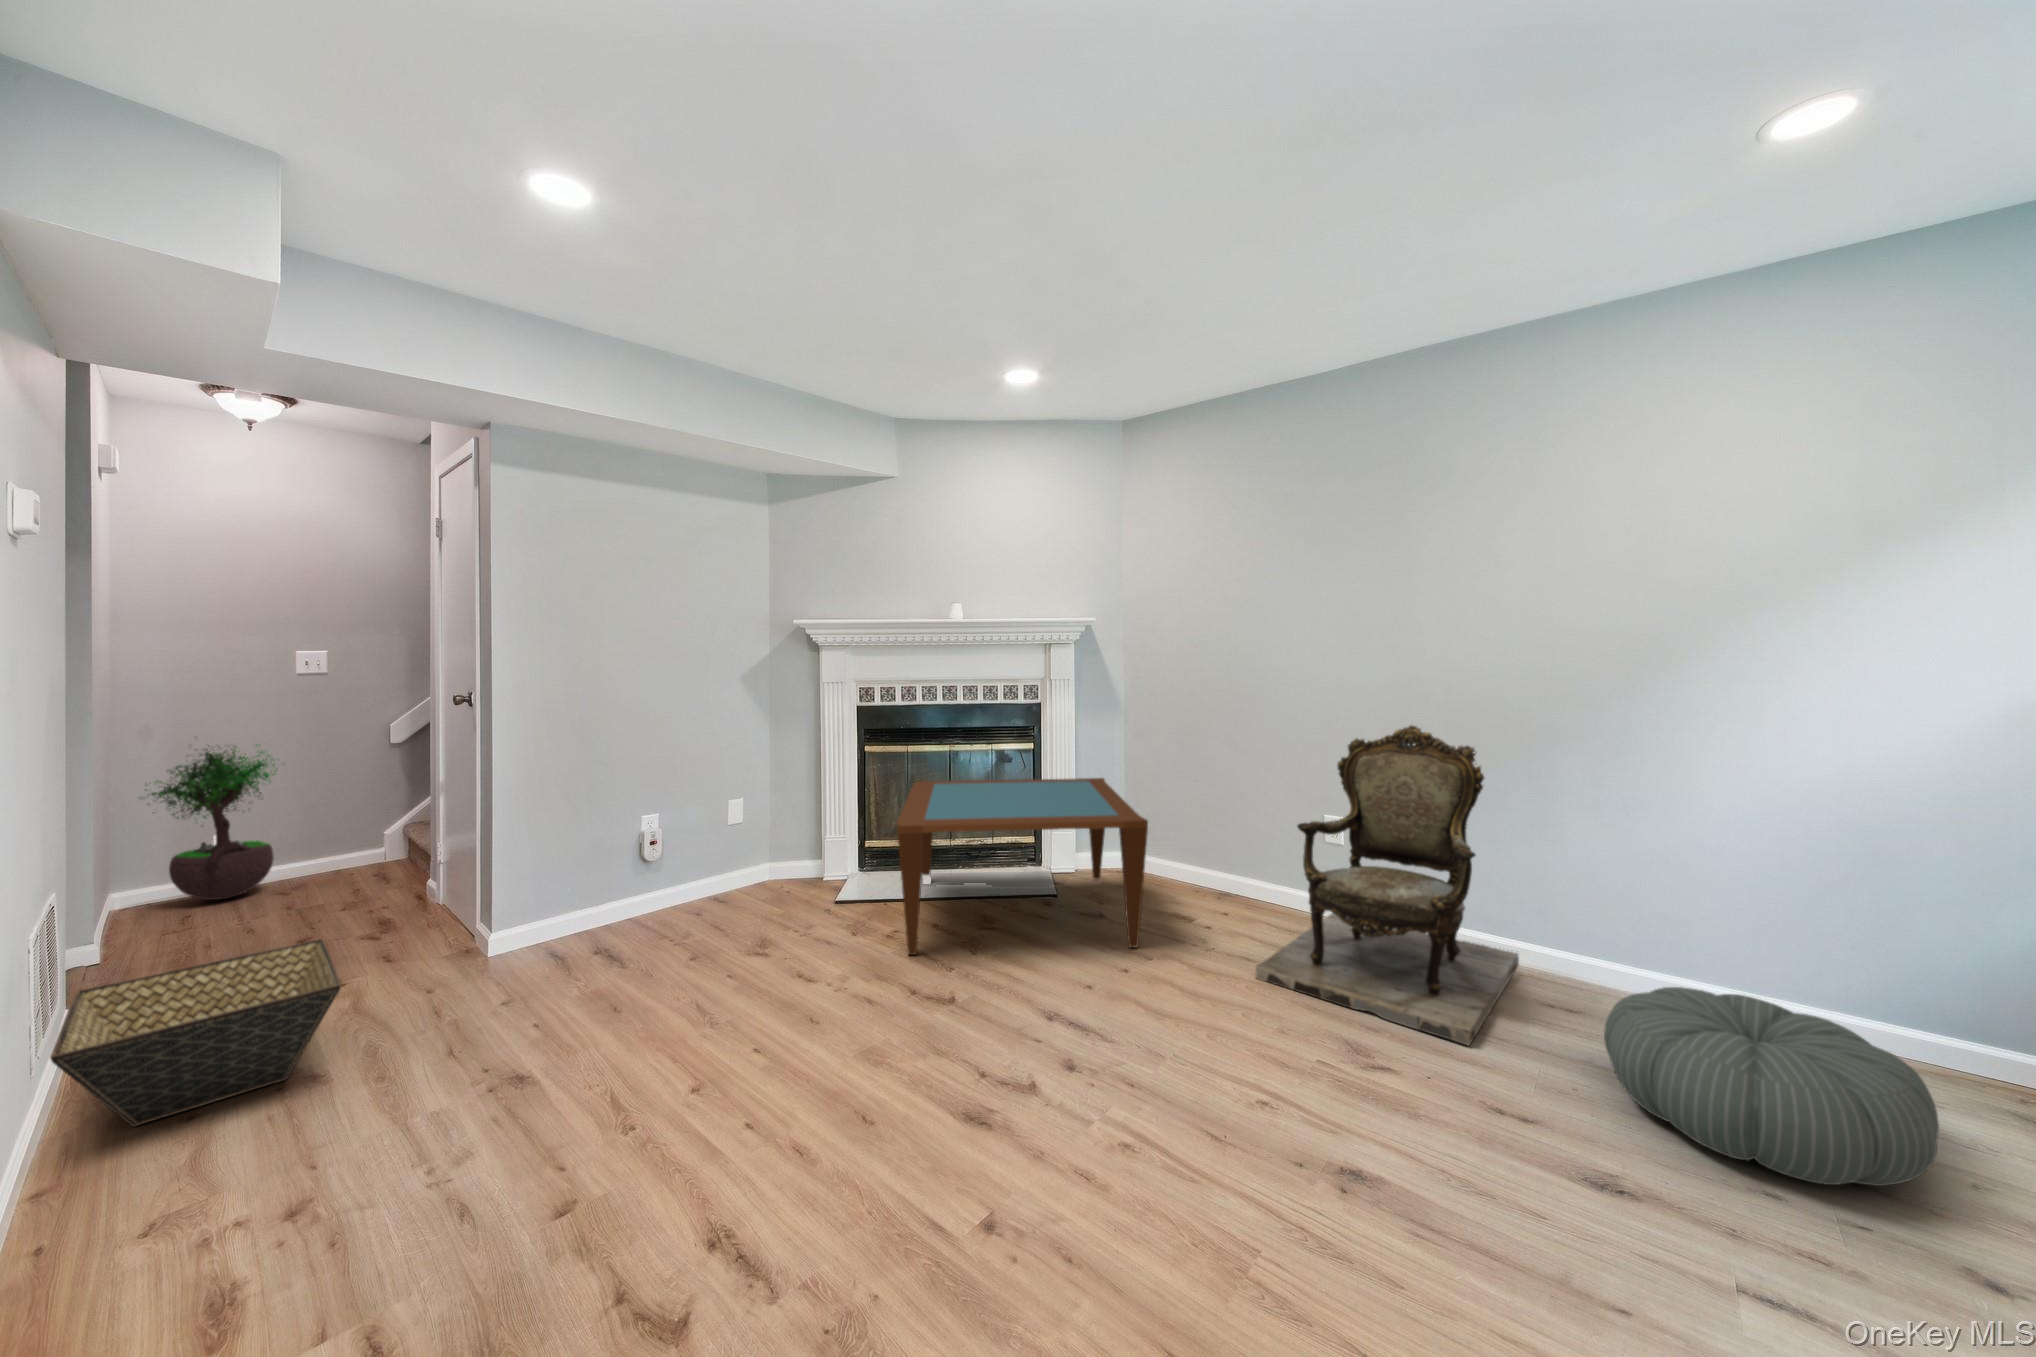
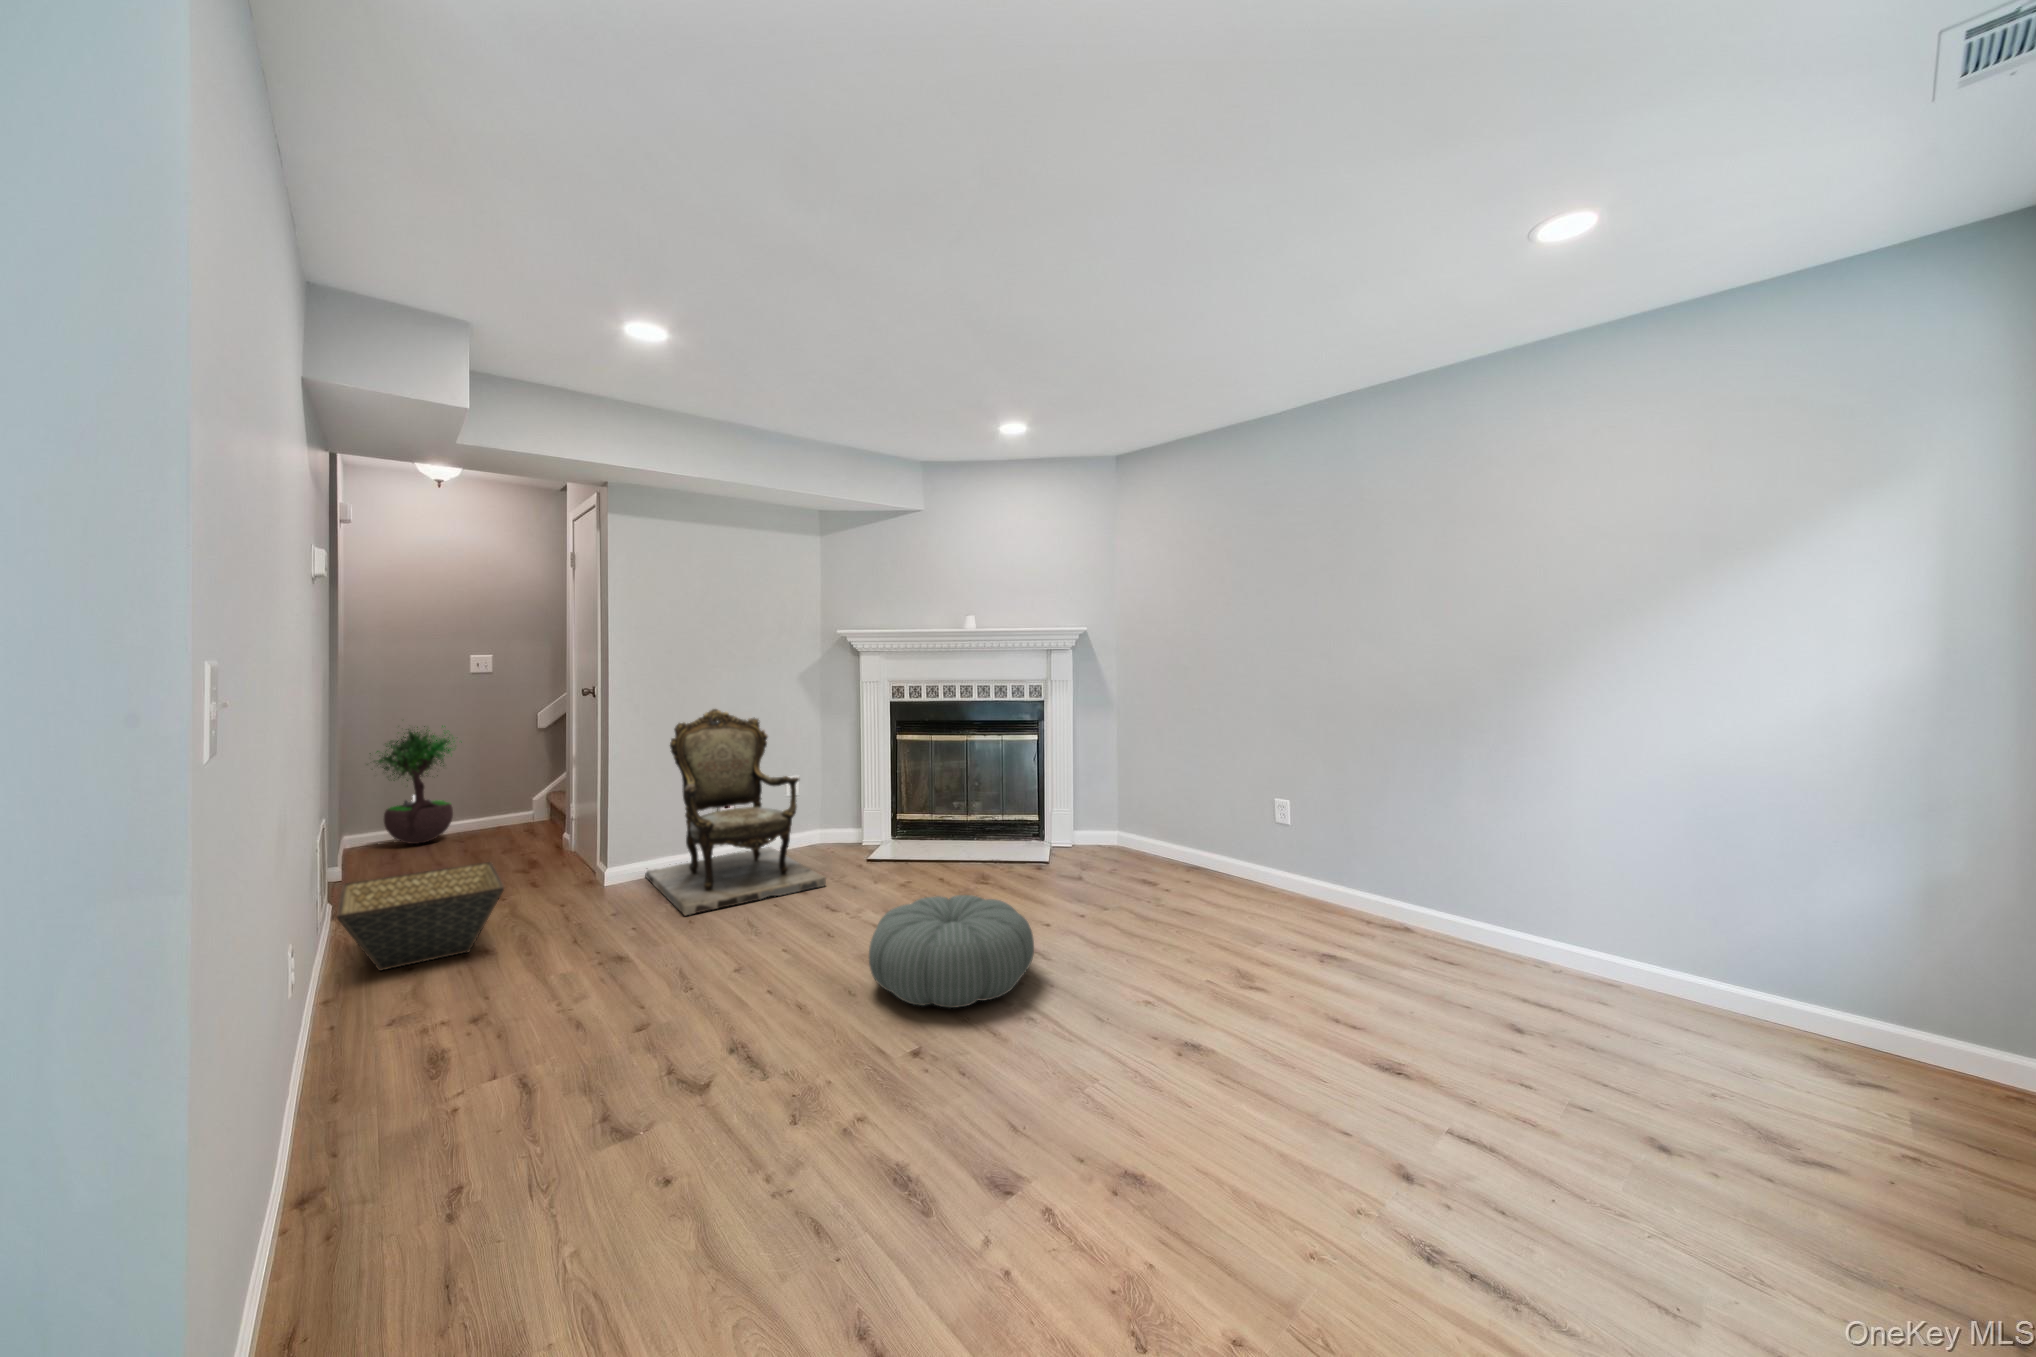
armchair: present [1255,726,1519,1045] -> present [645,709,826,916]
coffee table: present [897,778,1148,955] -> none [905,765,1110,902]
pouf: present [1604,987,1939,1186] -> present [869,895,1034,1008]

